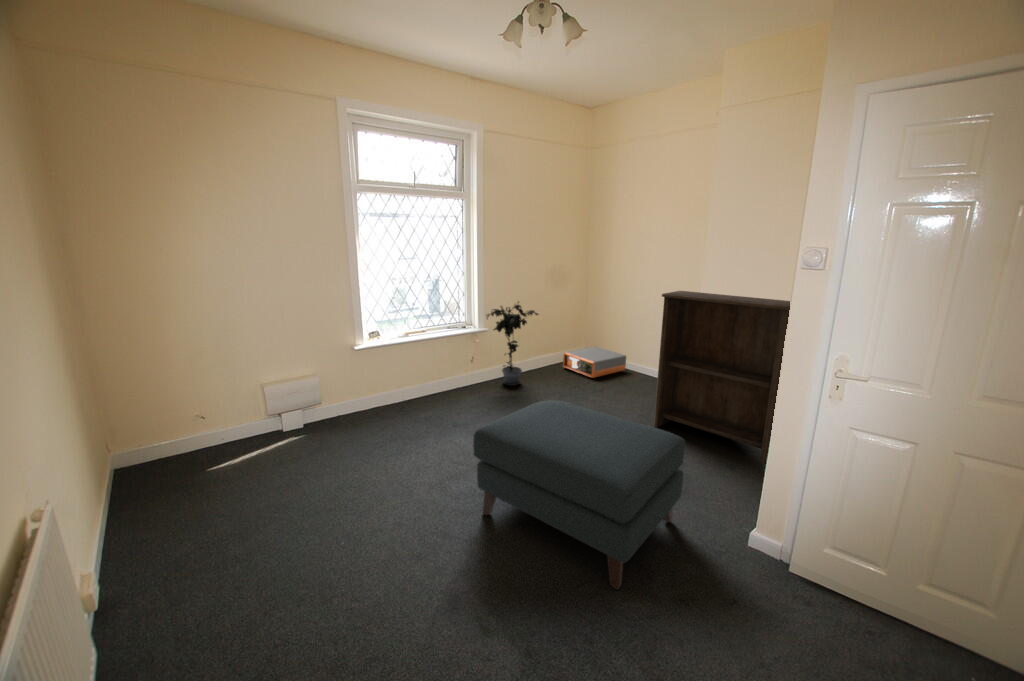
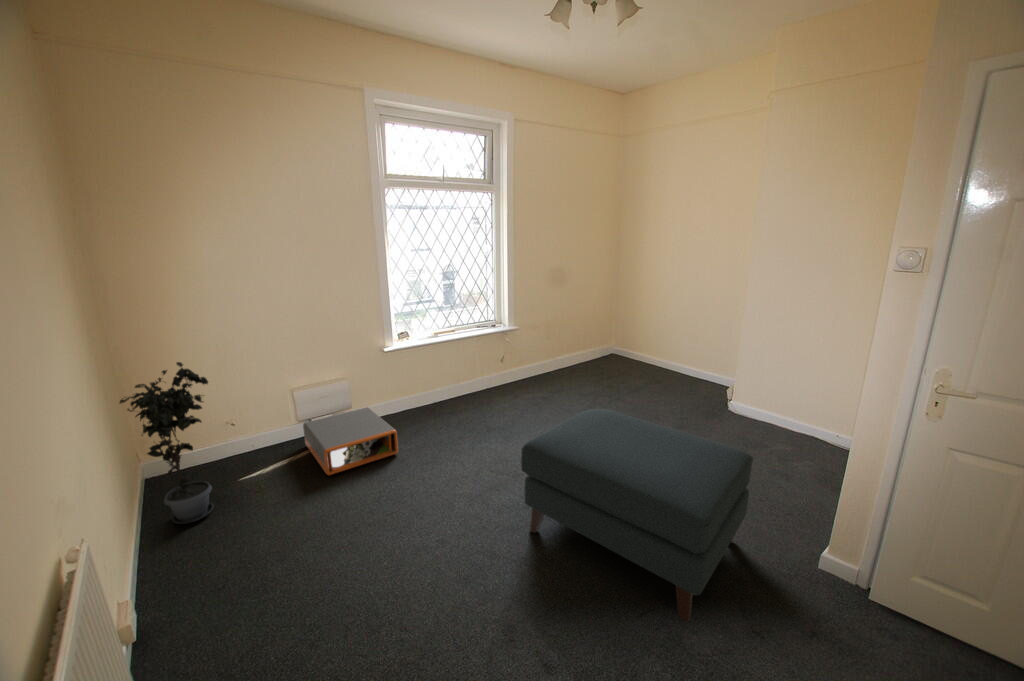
bookshelf: present [654,291,790,464] -> none [697,289,869,475]
potted plant: present [486,305,538,386] -> present [119,362,214,524]
storage box: present [563,347,626,378] -> present [303,407,398,475]

